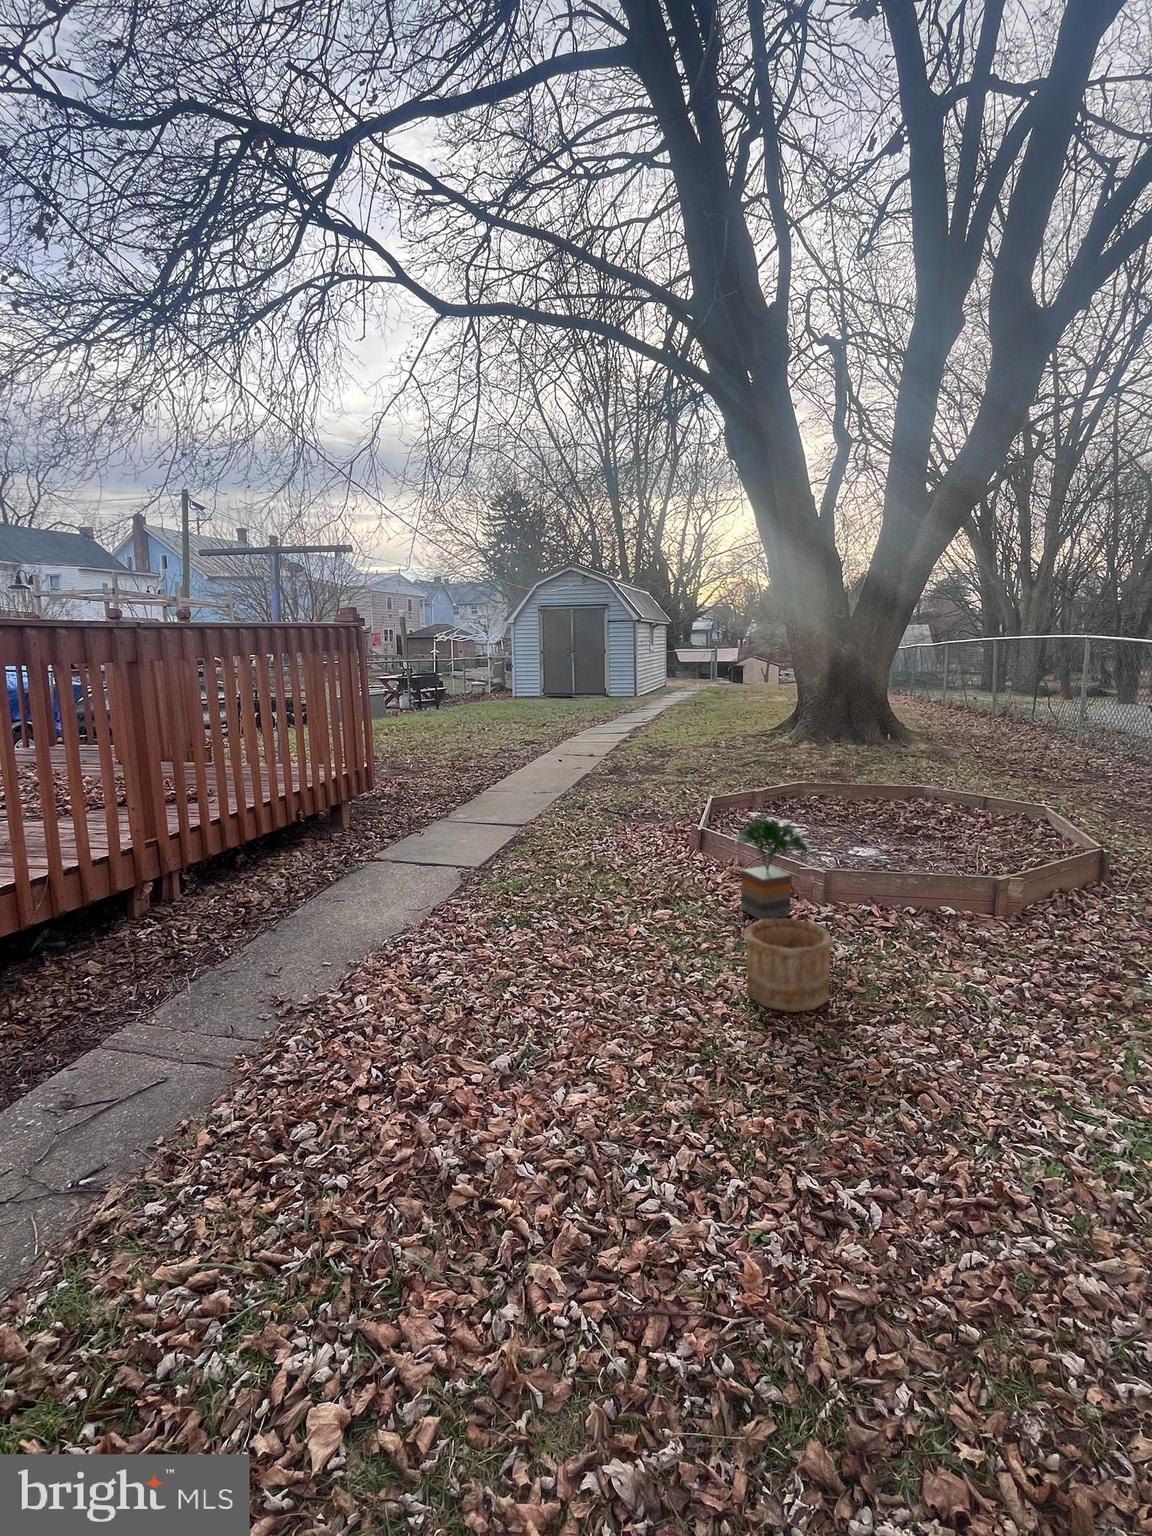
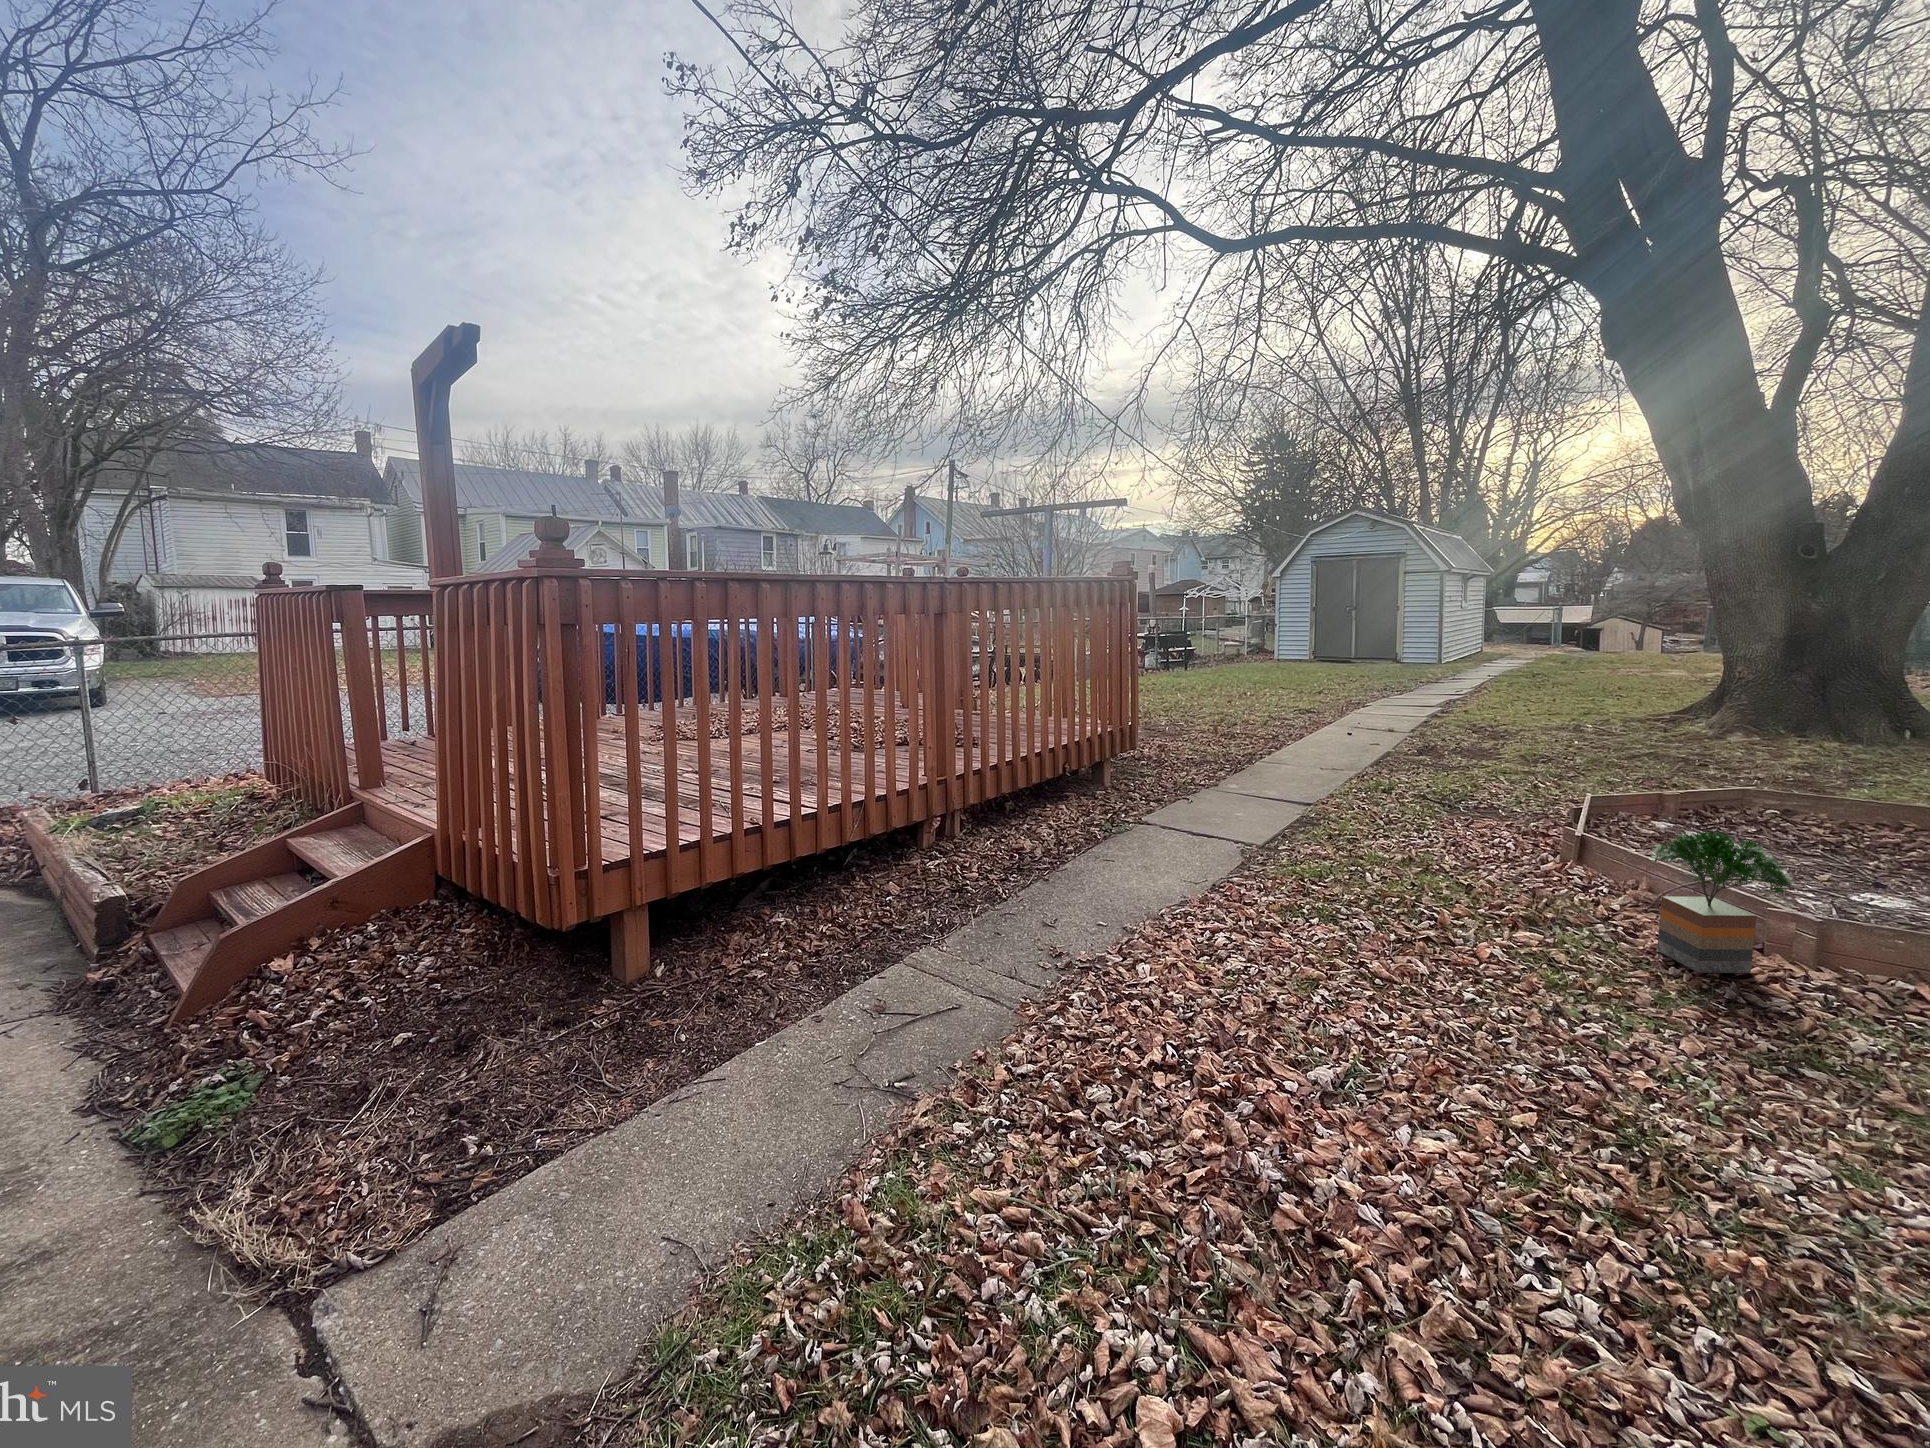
wooden bucket: present [744,918,833,1012] -> none [1685,970,1864,1119]

